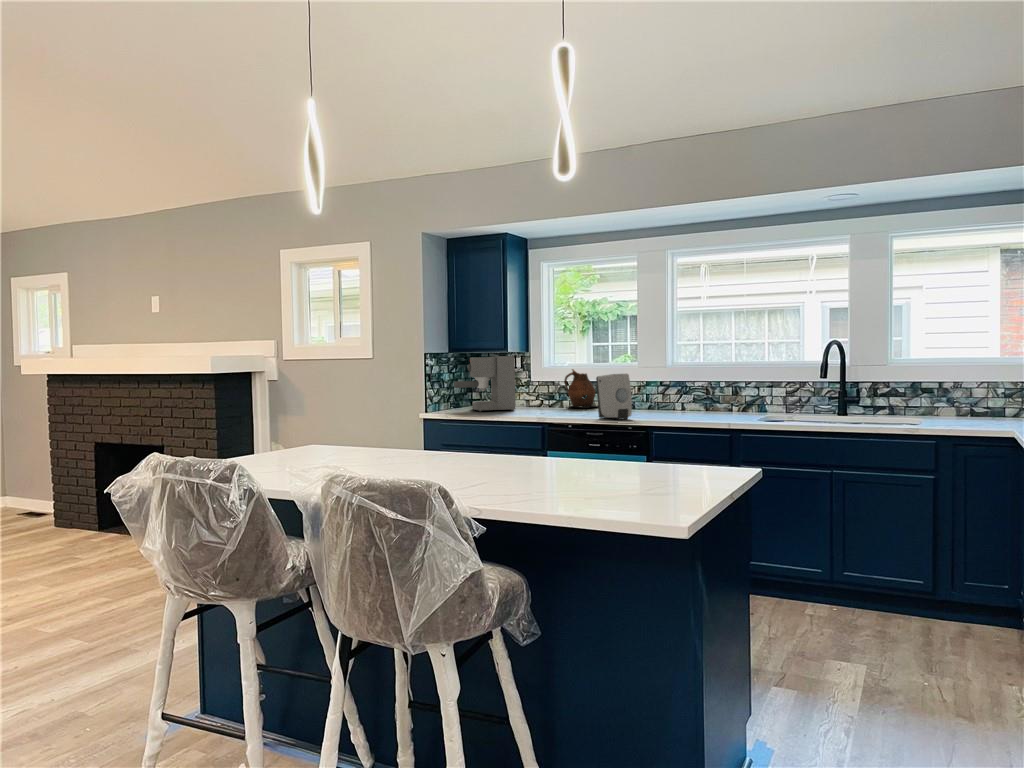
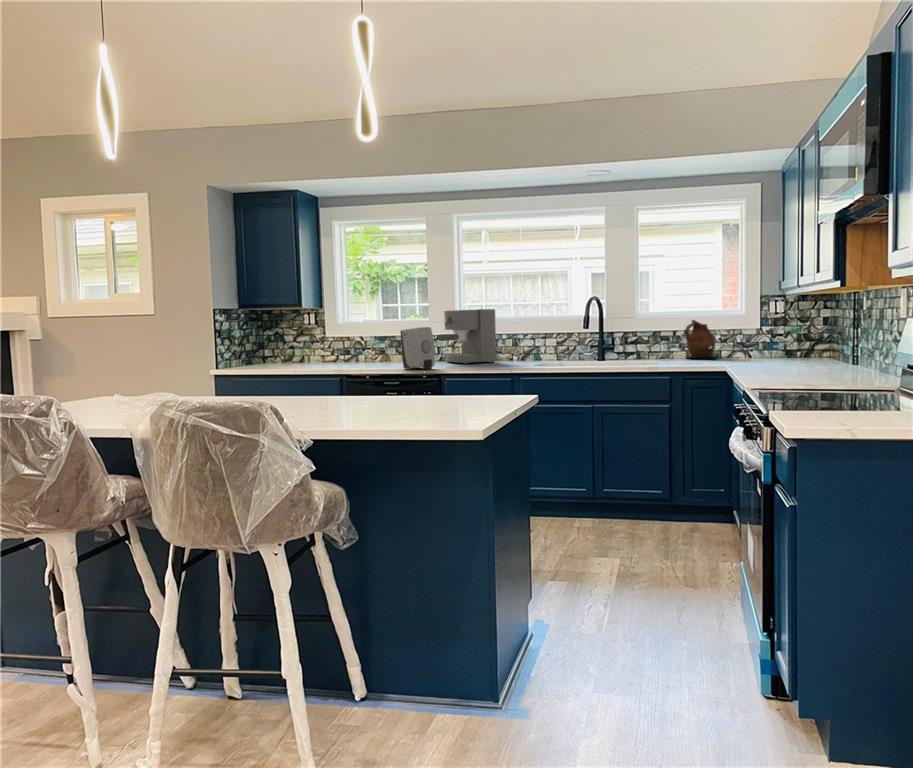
coffee maker: present [454,356,515,412] -> present [438,309,496,364]
ceramic pitcher: present [565,369,597,408] -> present [685,320,716,358]

